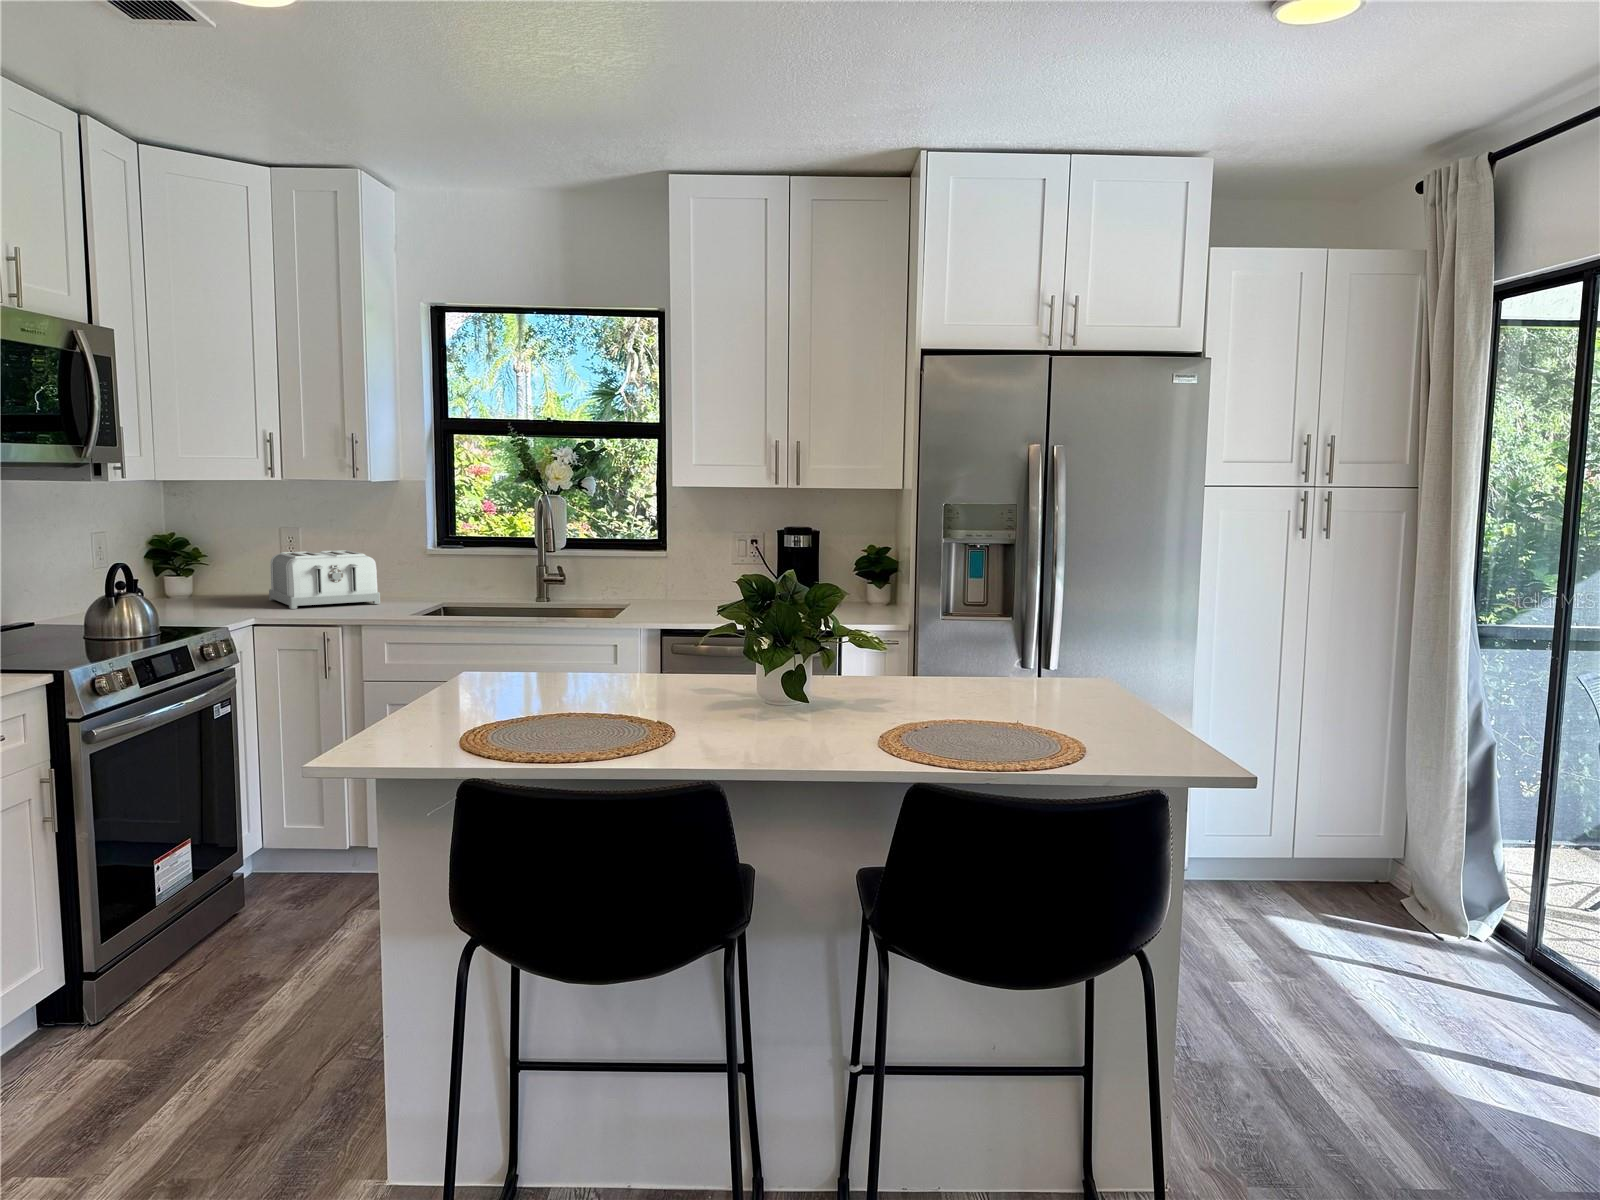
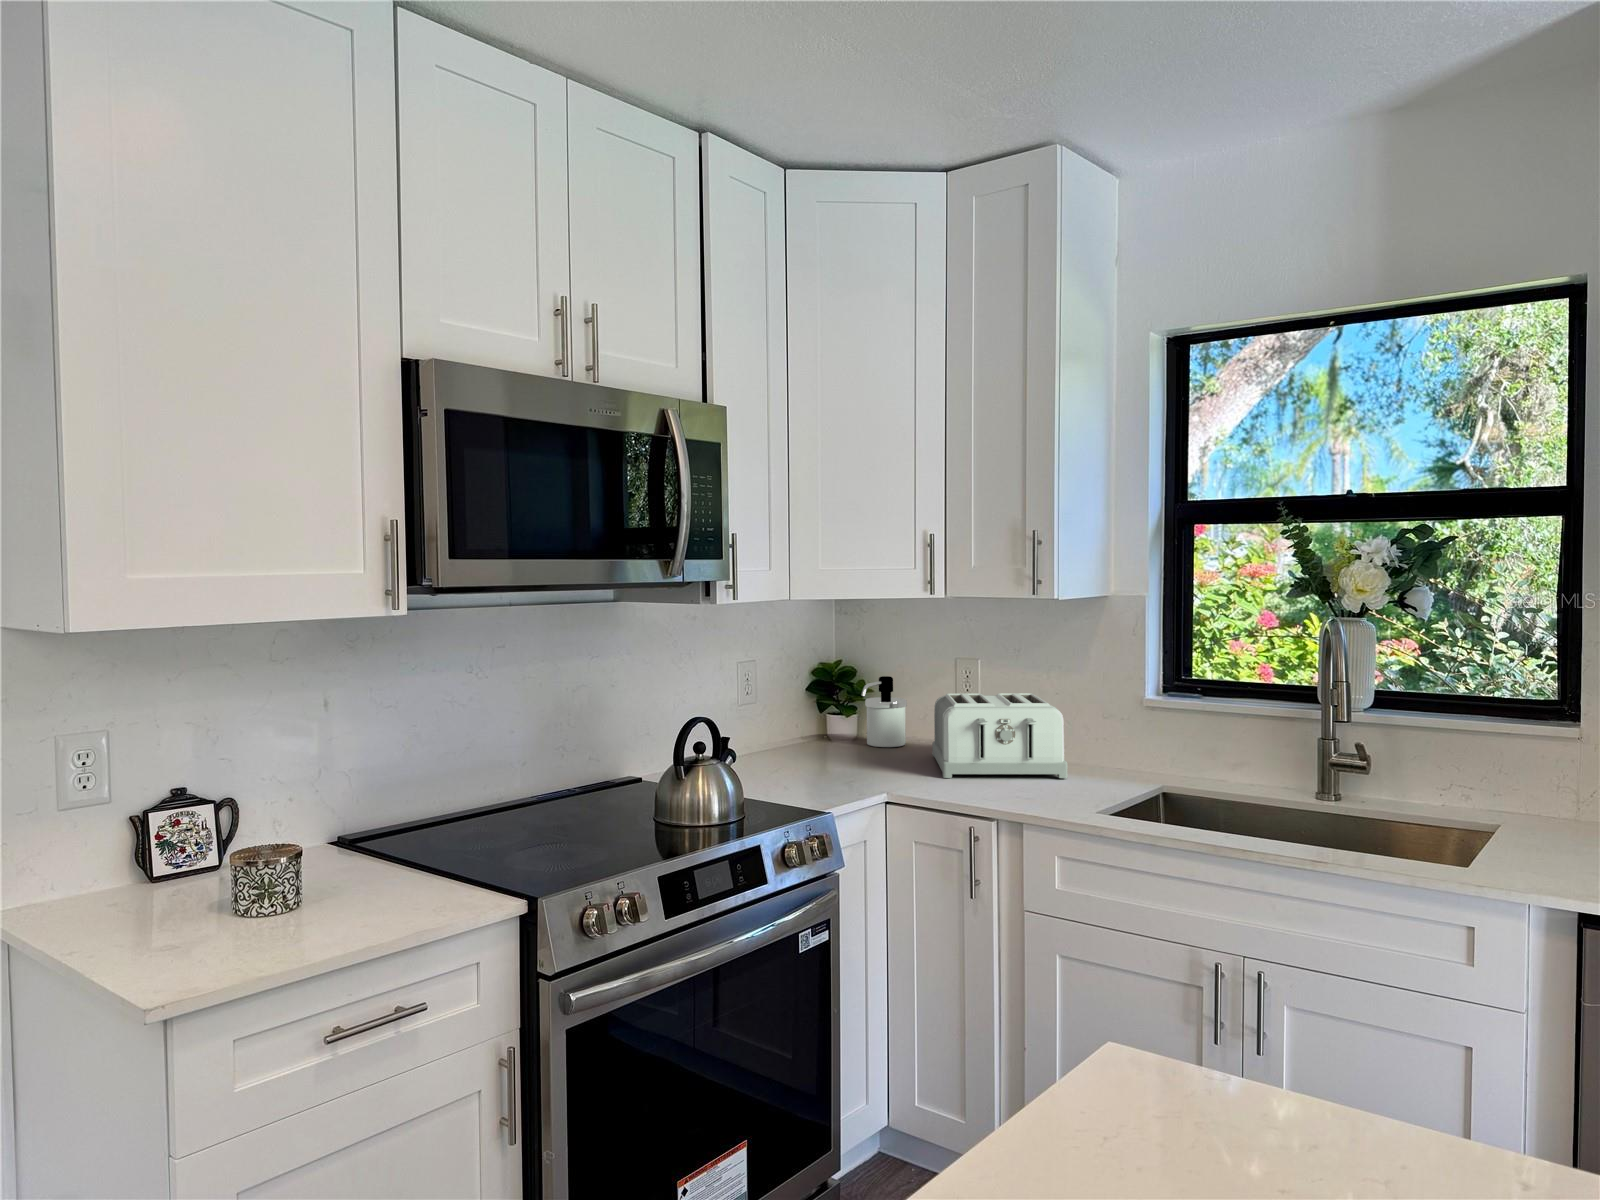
soap dispenser: none [203,543,241,598] -> present [861,676,907,747]

